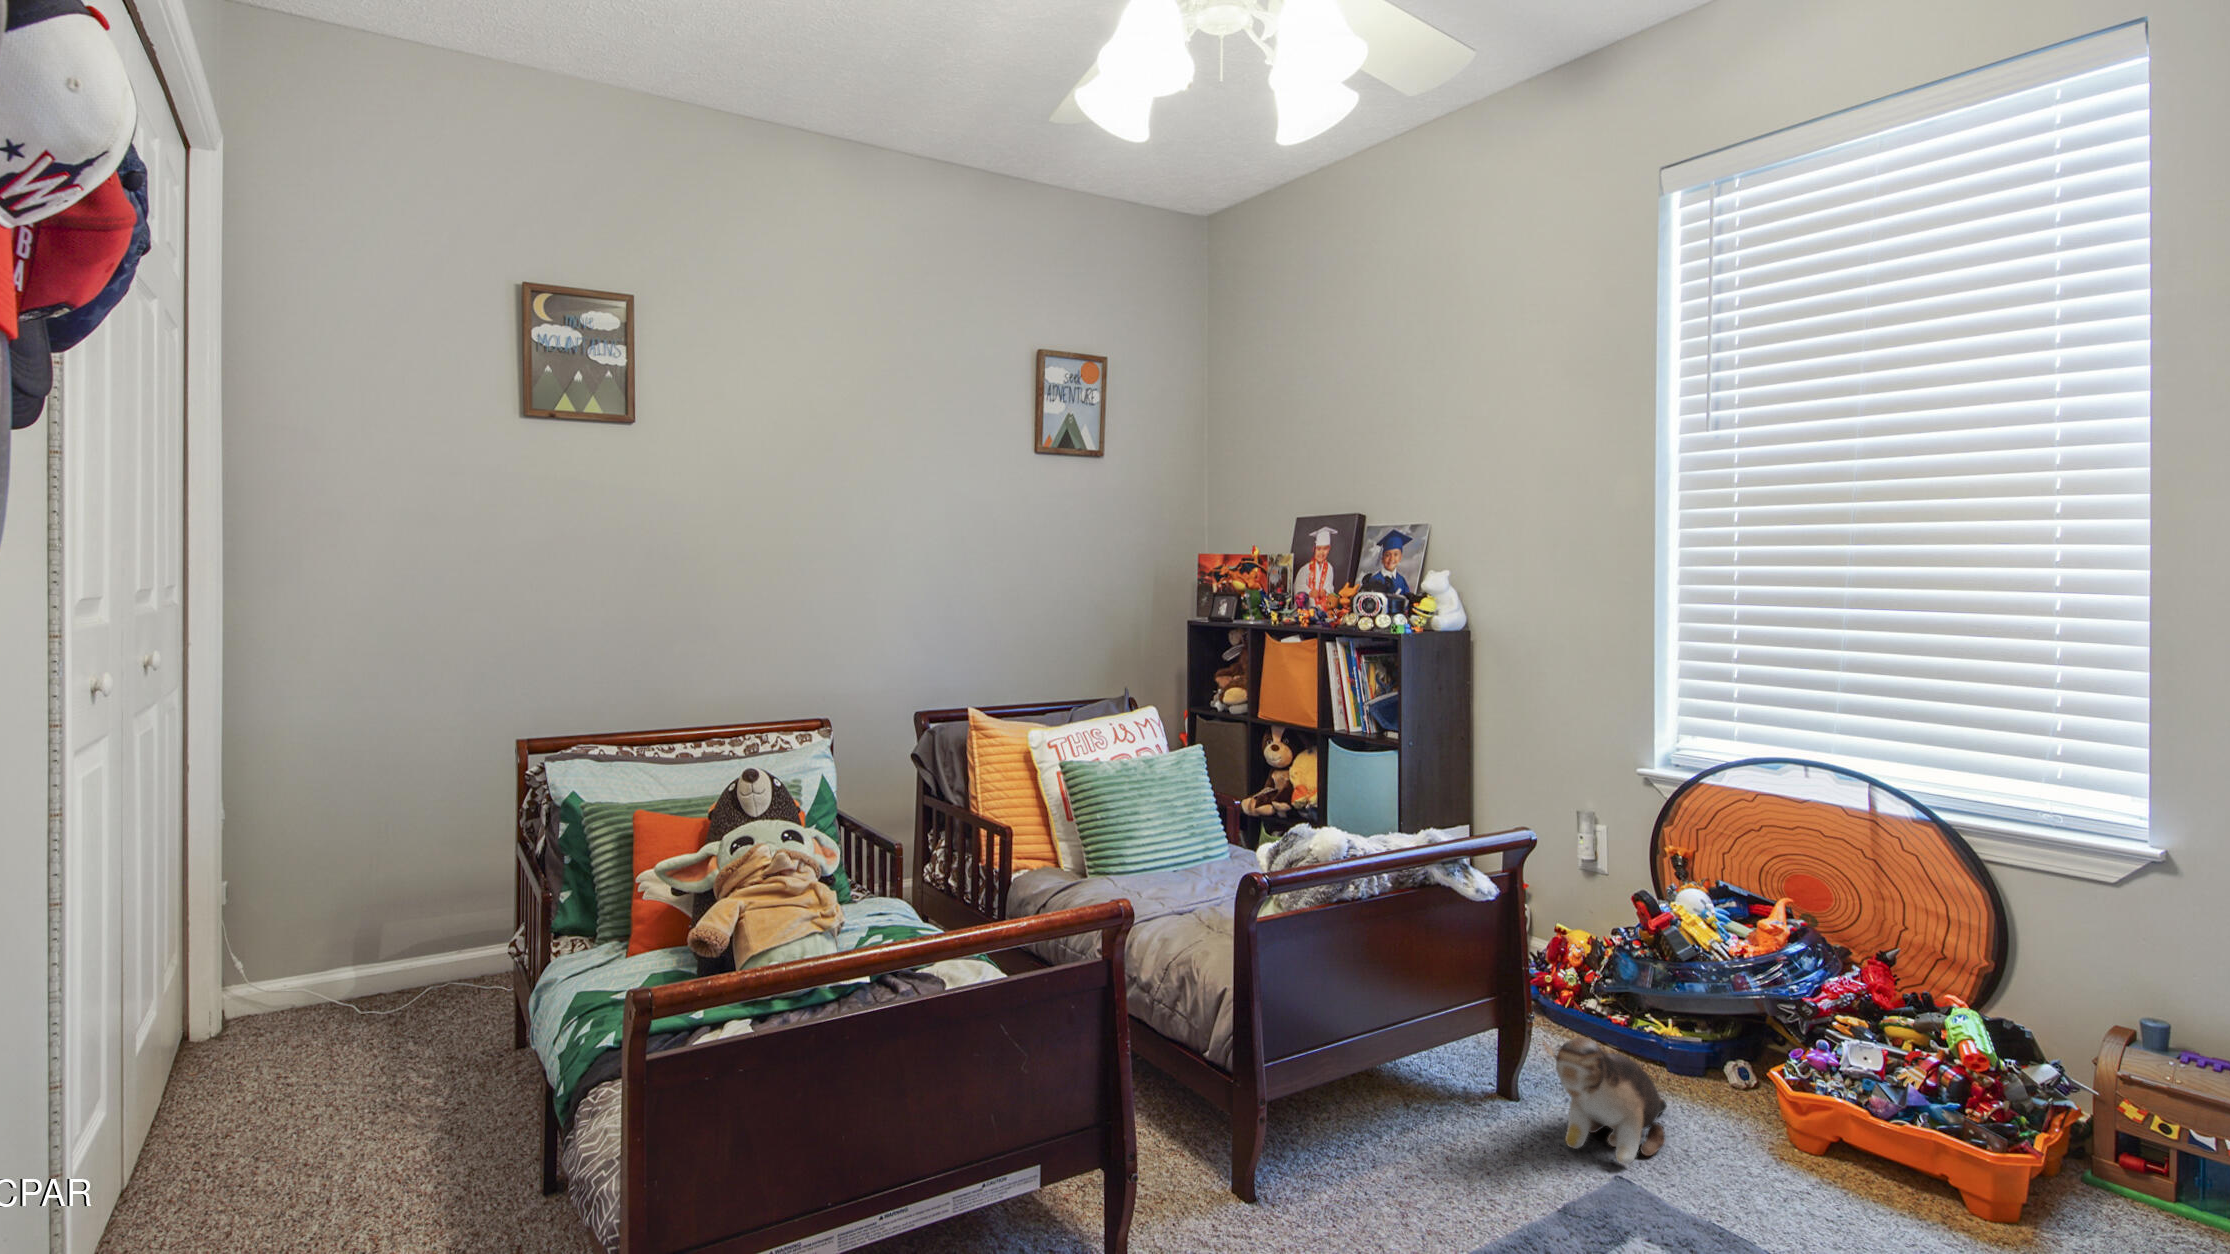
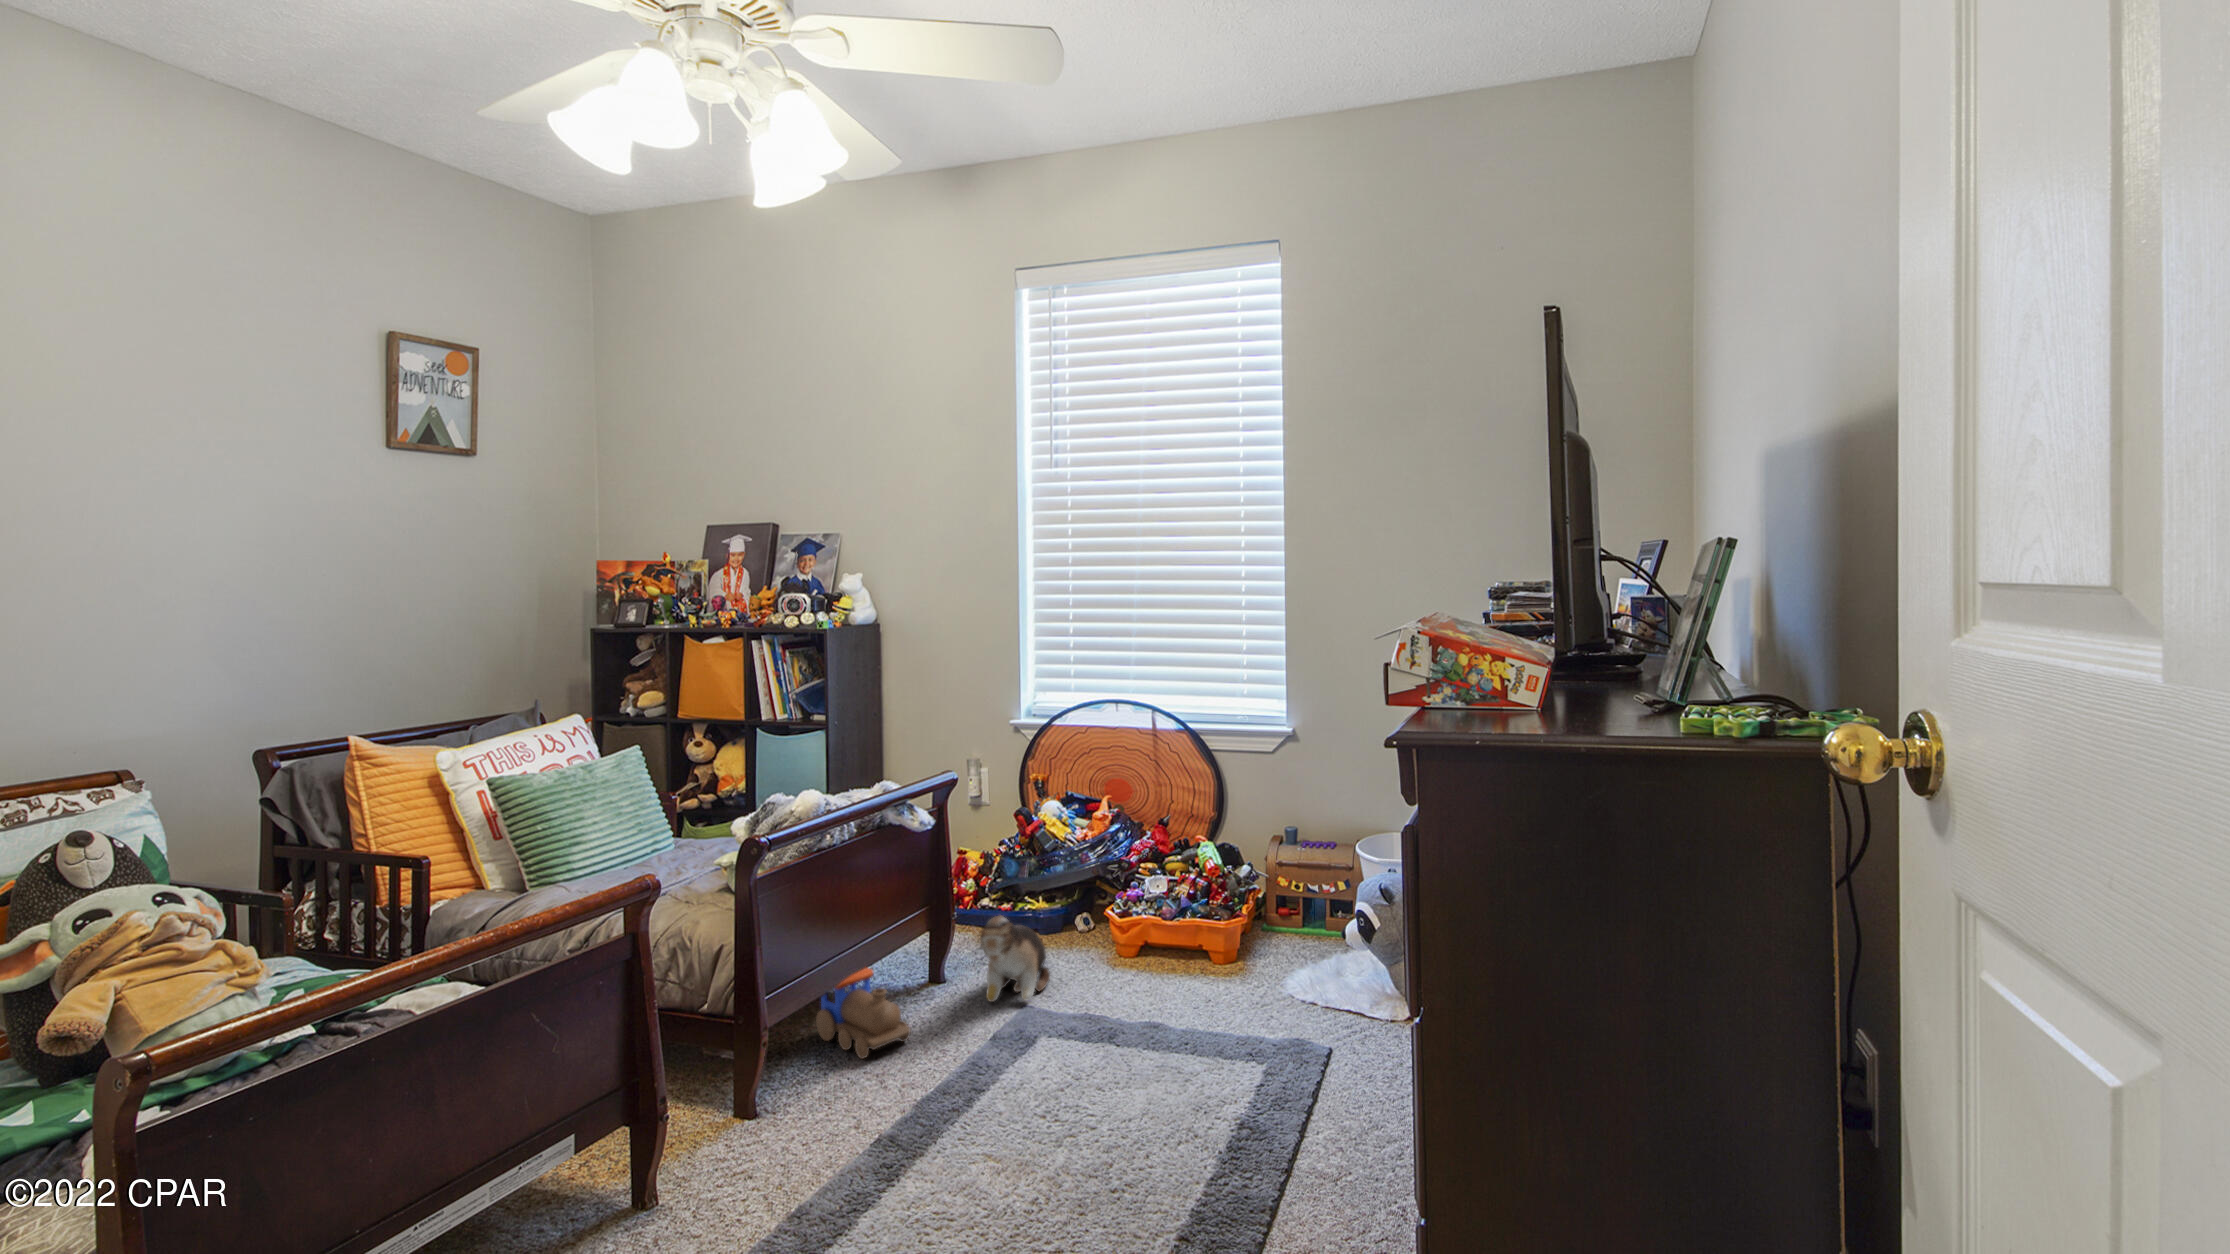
toy train: none [1346,1041,1452,1169] -> present [816,968,911,1059]

